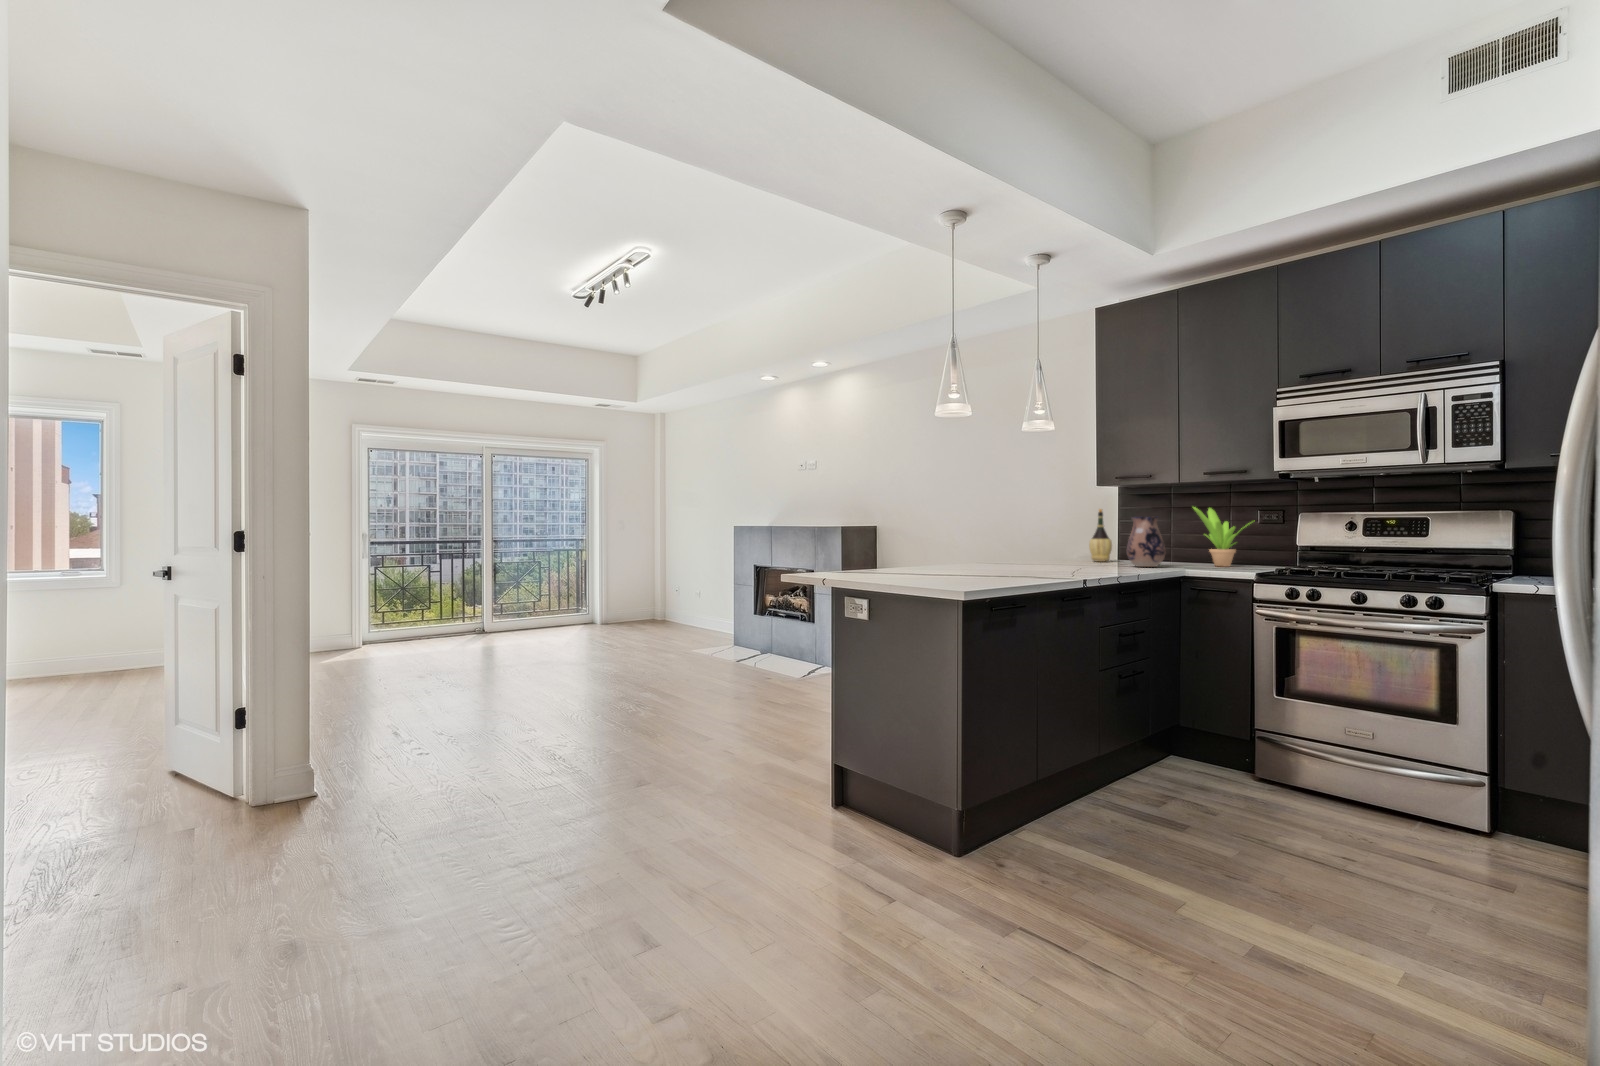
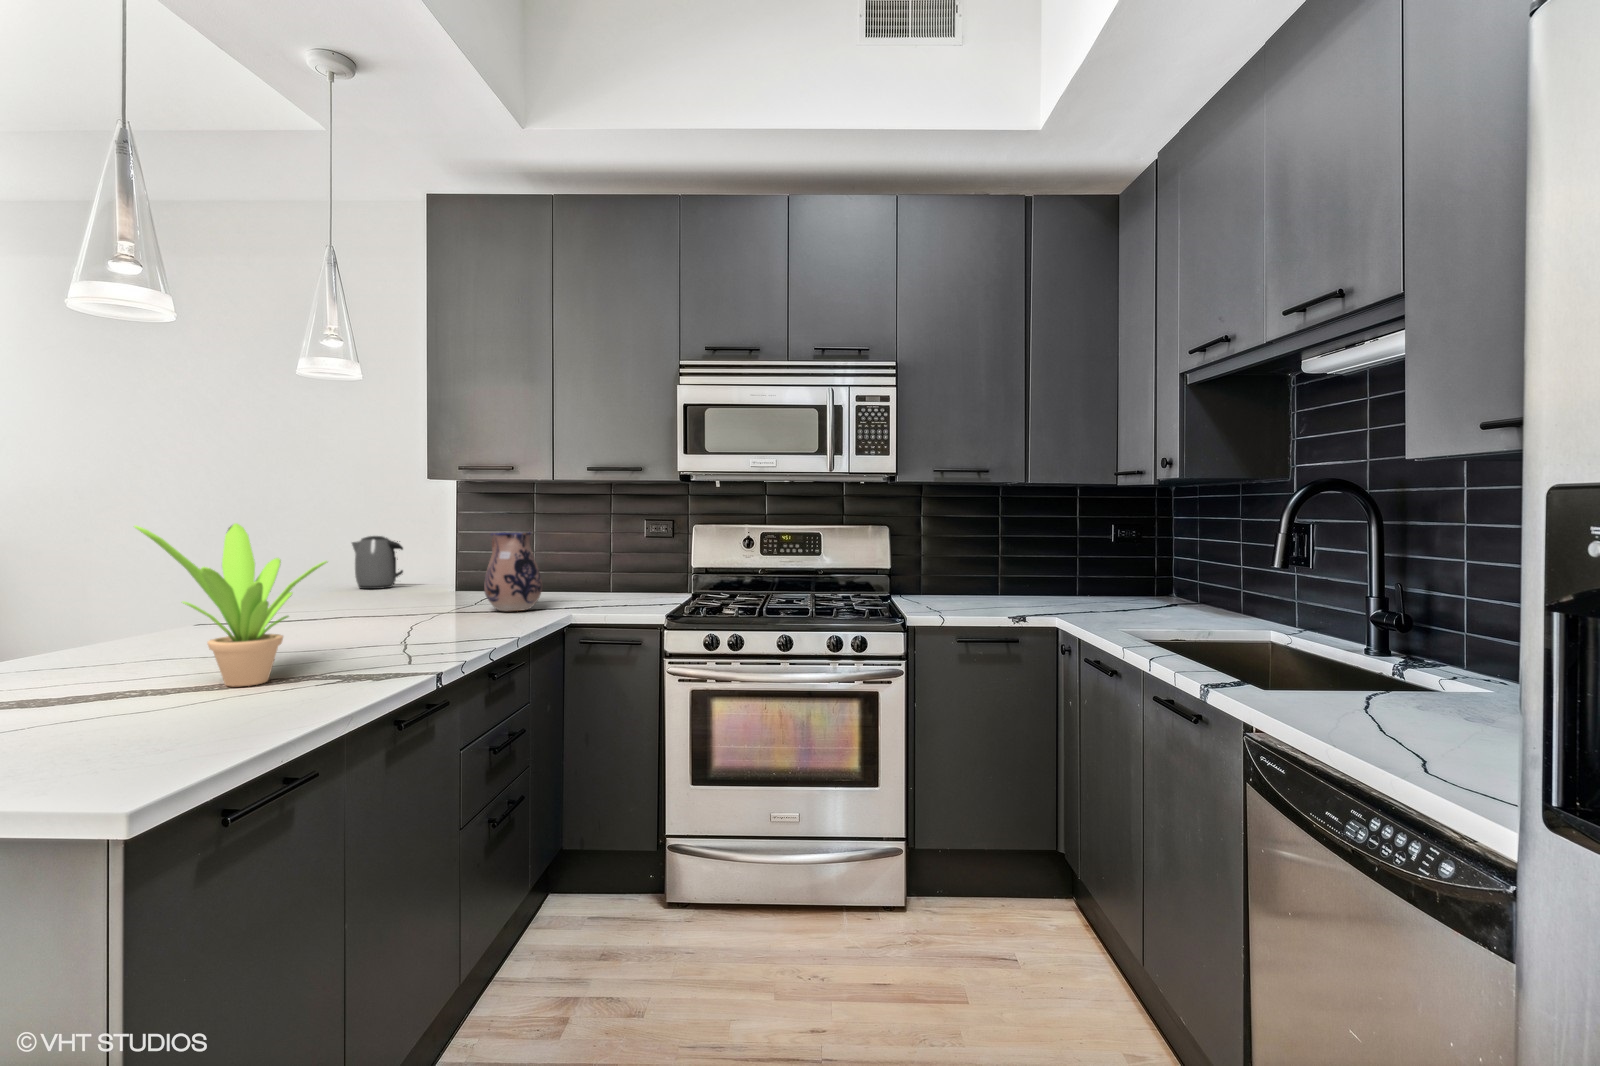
potted plant: present [1193,507,1242,567] -> present [135,523,327,687]
wine bottle: present [1089,509,1112,562] -> none [418,515,455,599]
kettle: none [1052,524,1088,557] -> present [352,536,403,589]

